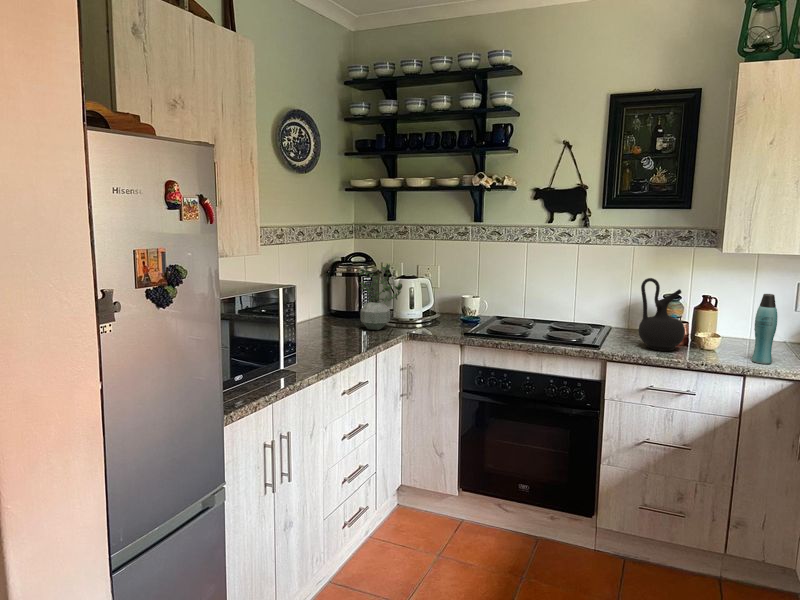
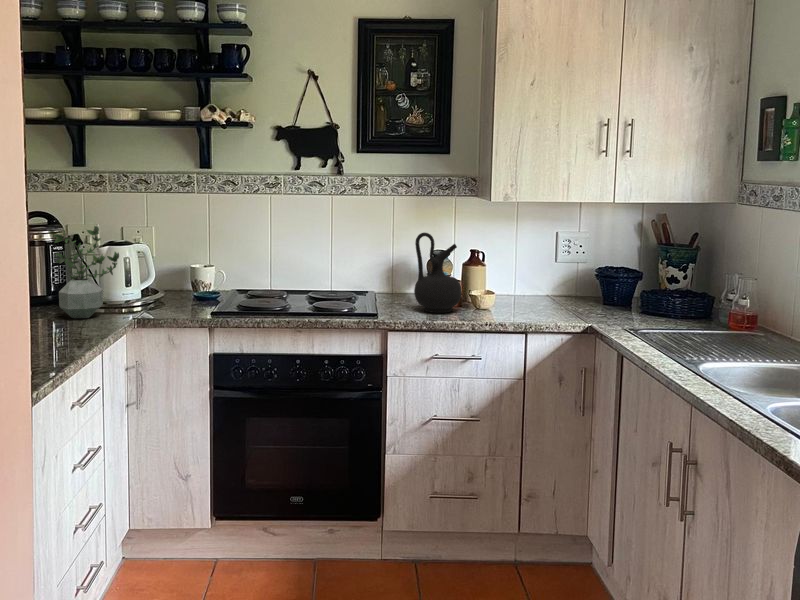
bottle: present [752,294,777,364] -> none [527,244,548,317]

